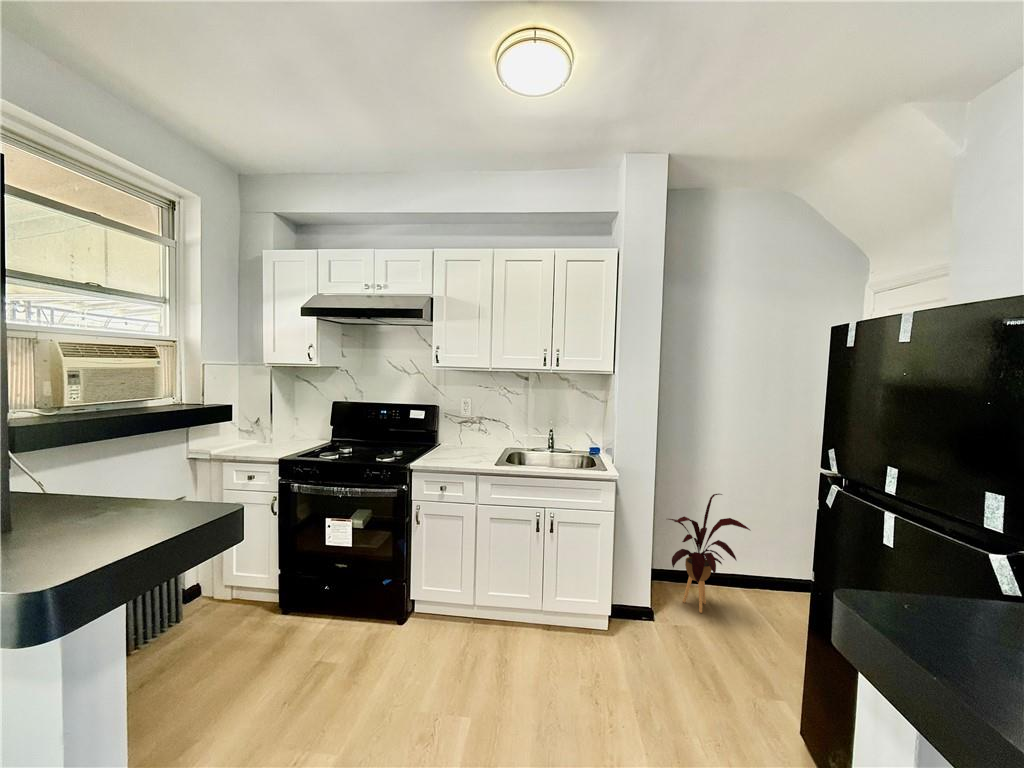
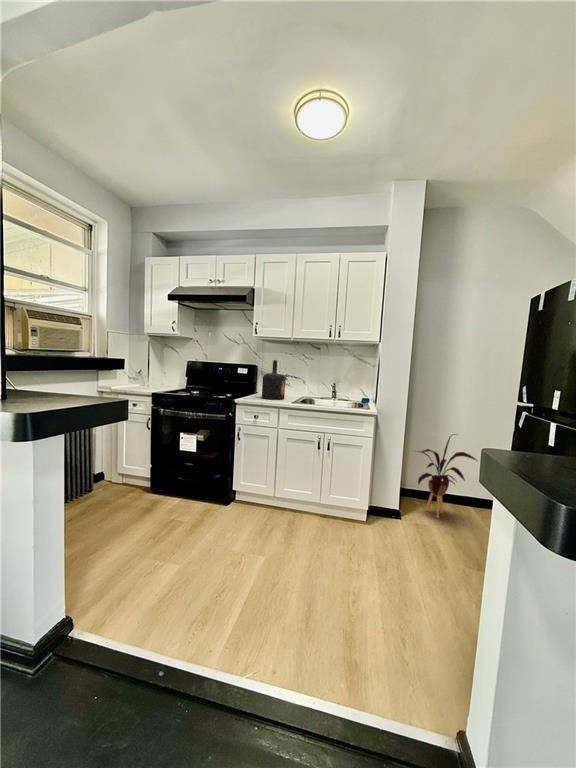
bottle: none [447,399,481,457] -> present [262,360,286,400]

